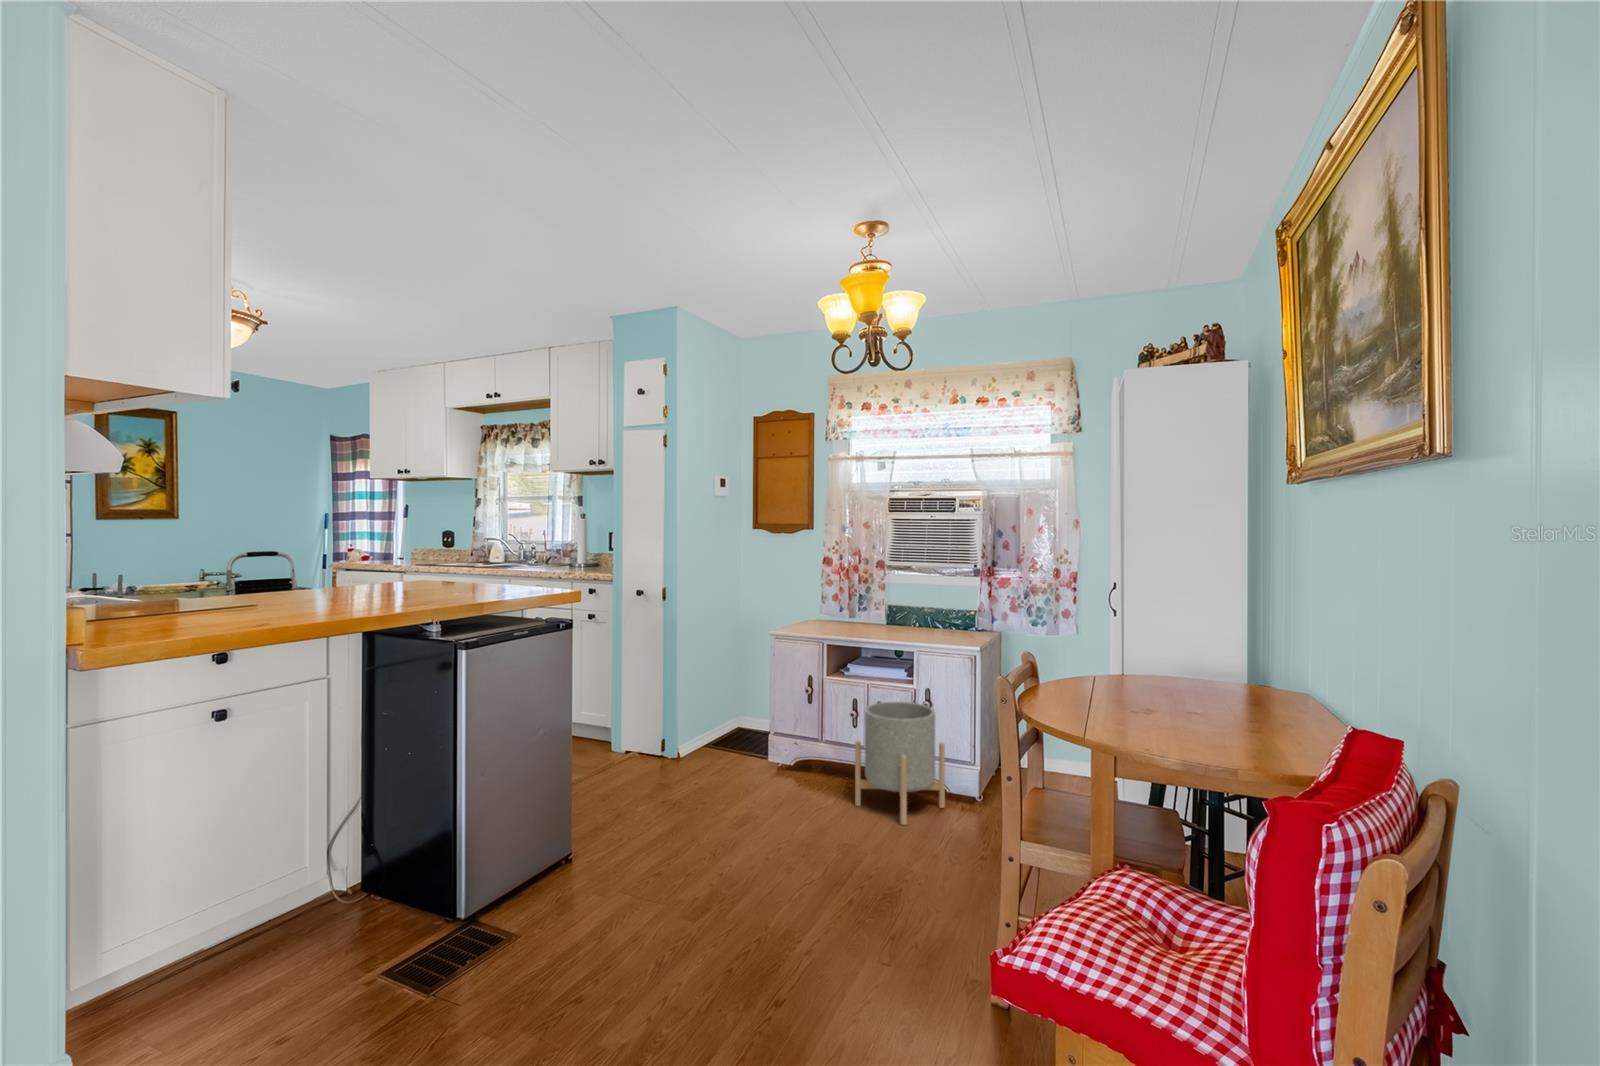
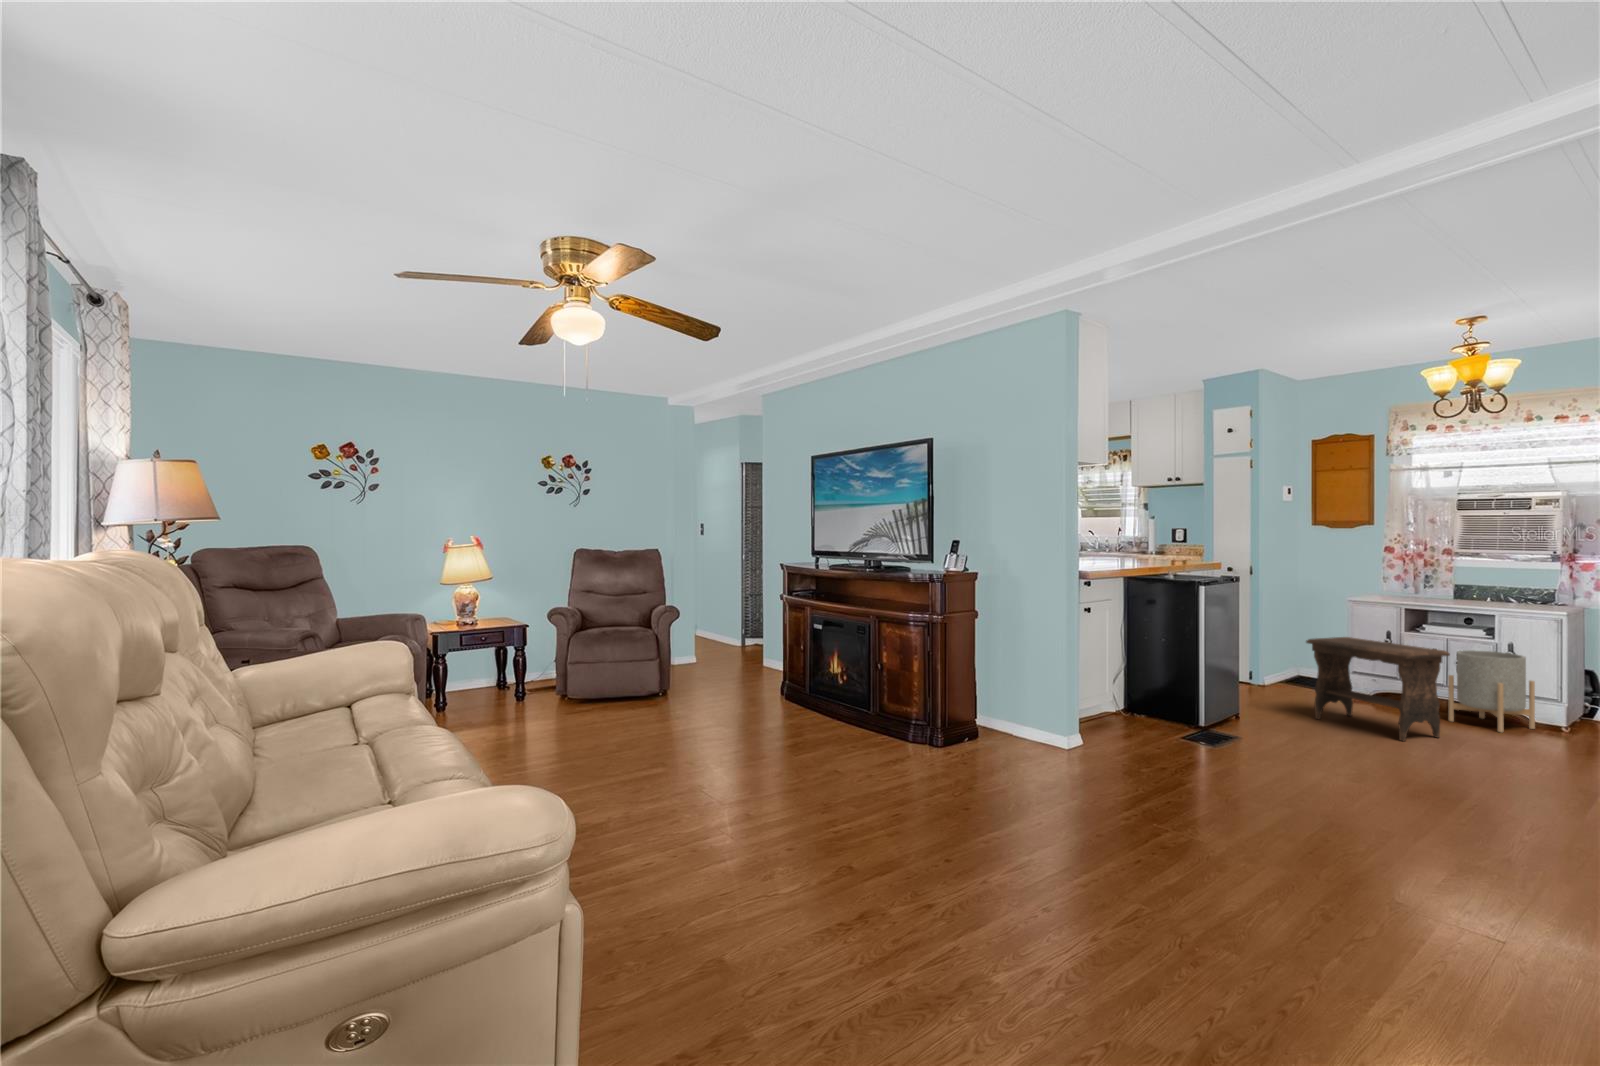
footstool: none [669,697,832,883] -> present [1306,637,1450,741]

